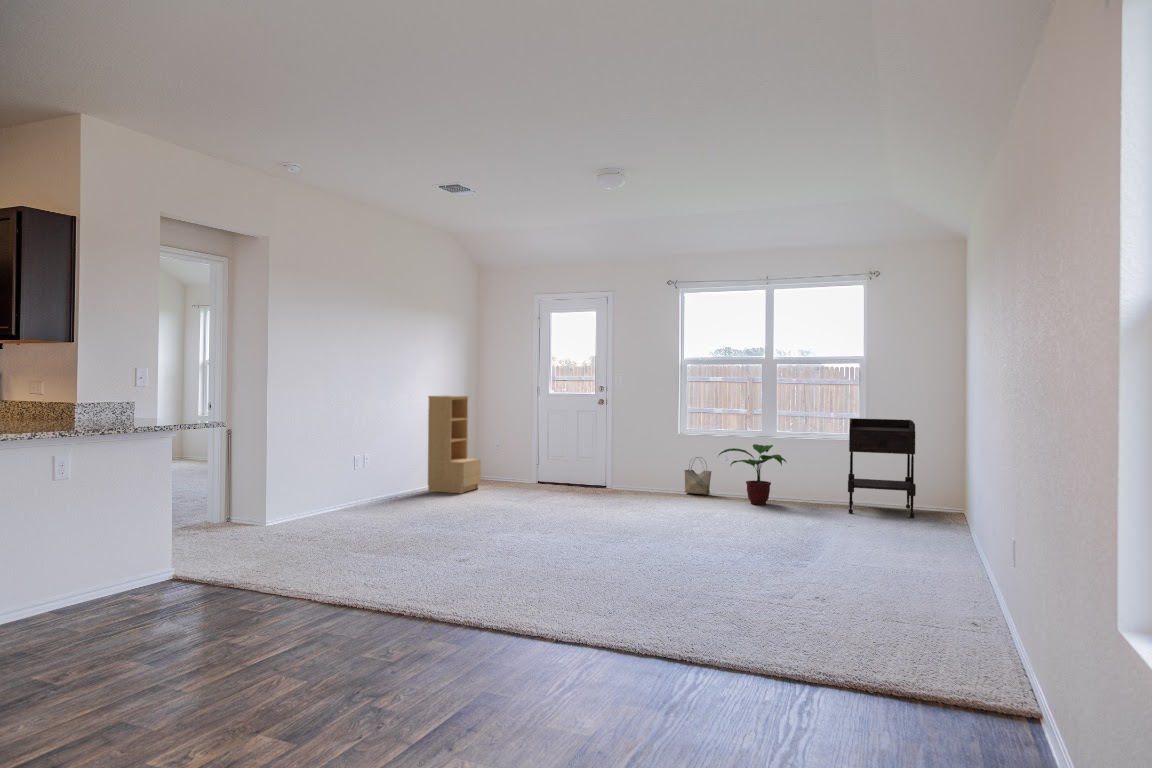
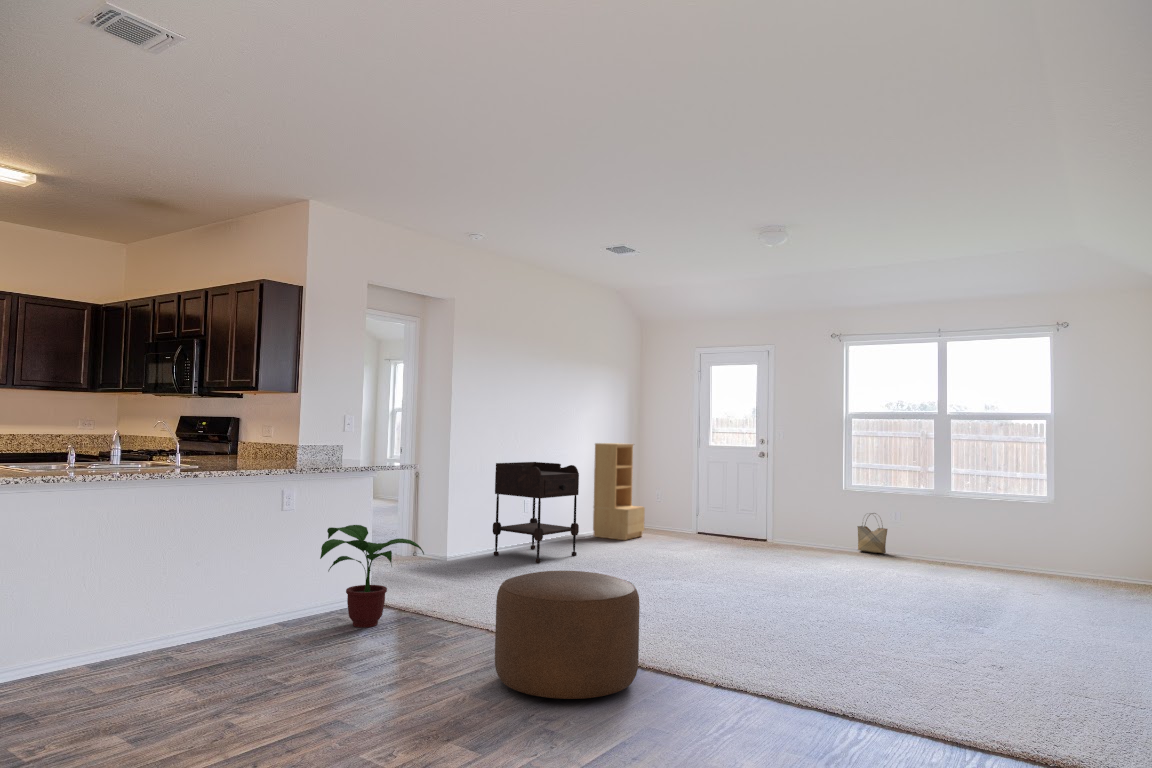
side table: present [848,418,916,518] -> present [493,462,579,563]
potted plant: present [719,444,786,505] -> present [320,525,424,627]
ottoman: none [315,532,475,672] -> present [495,571,640,699]

